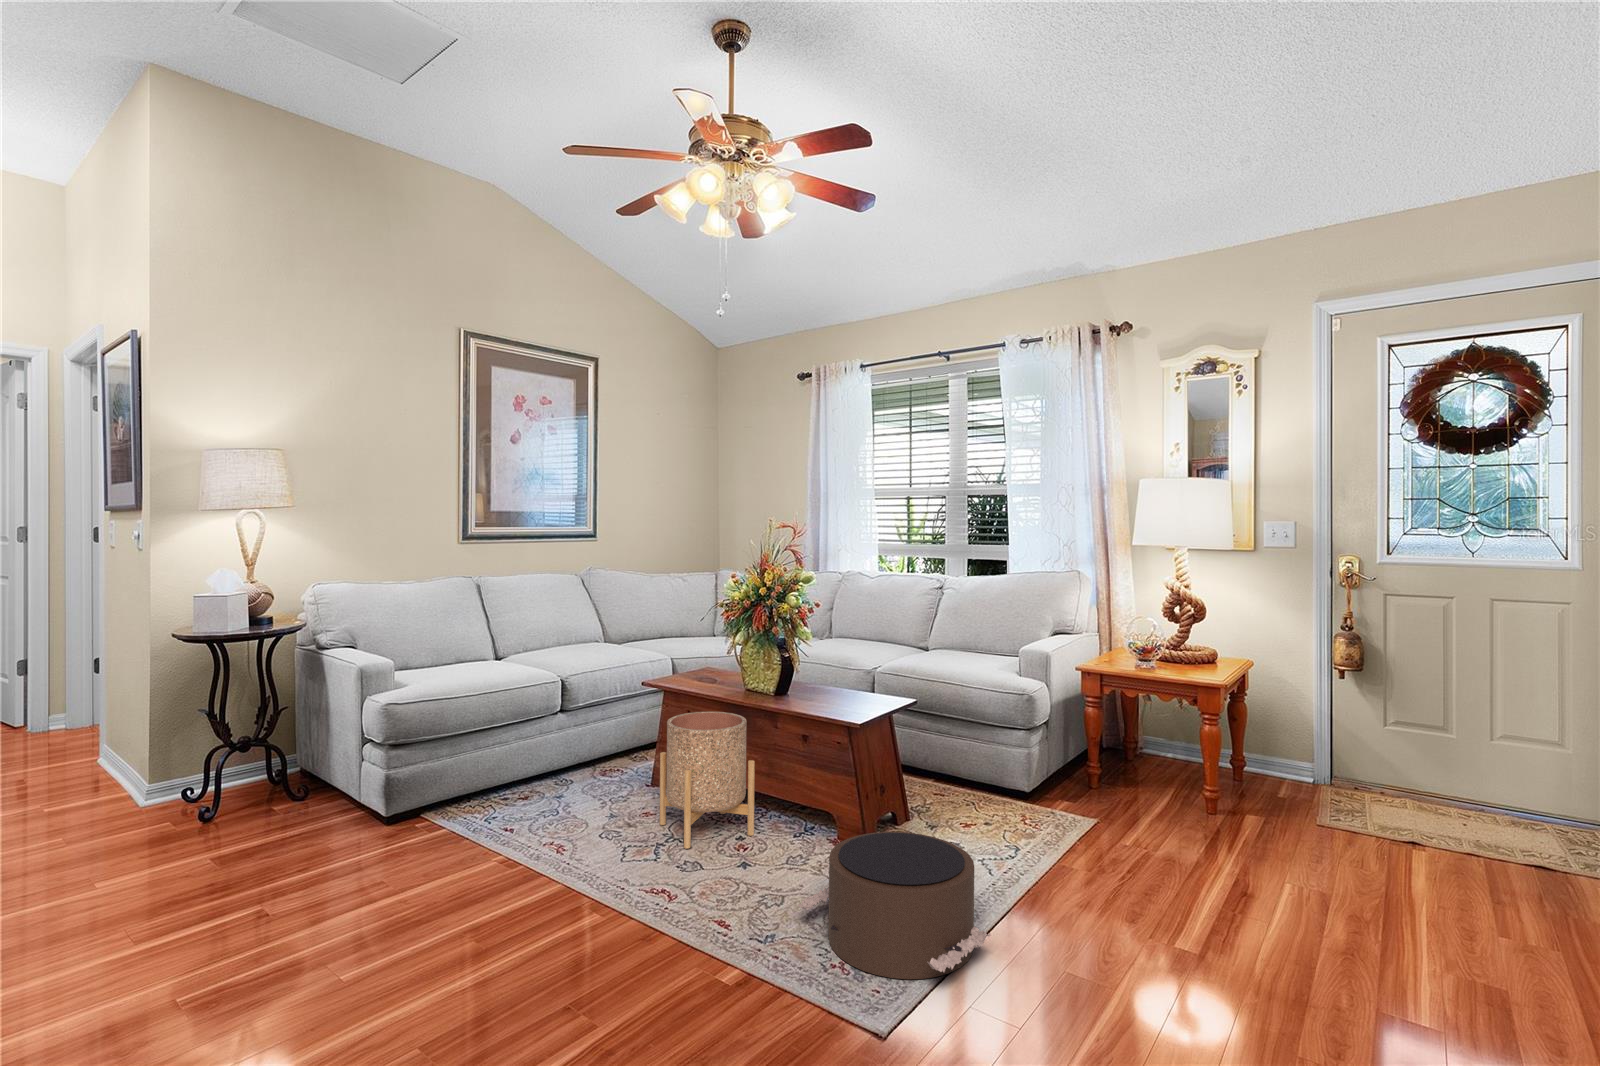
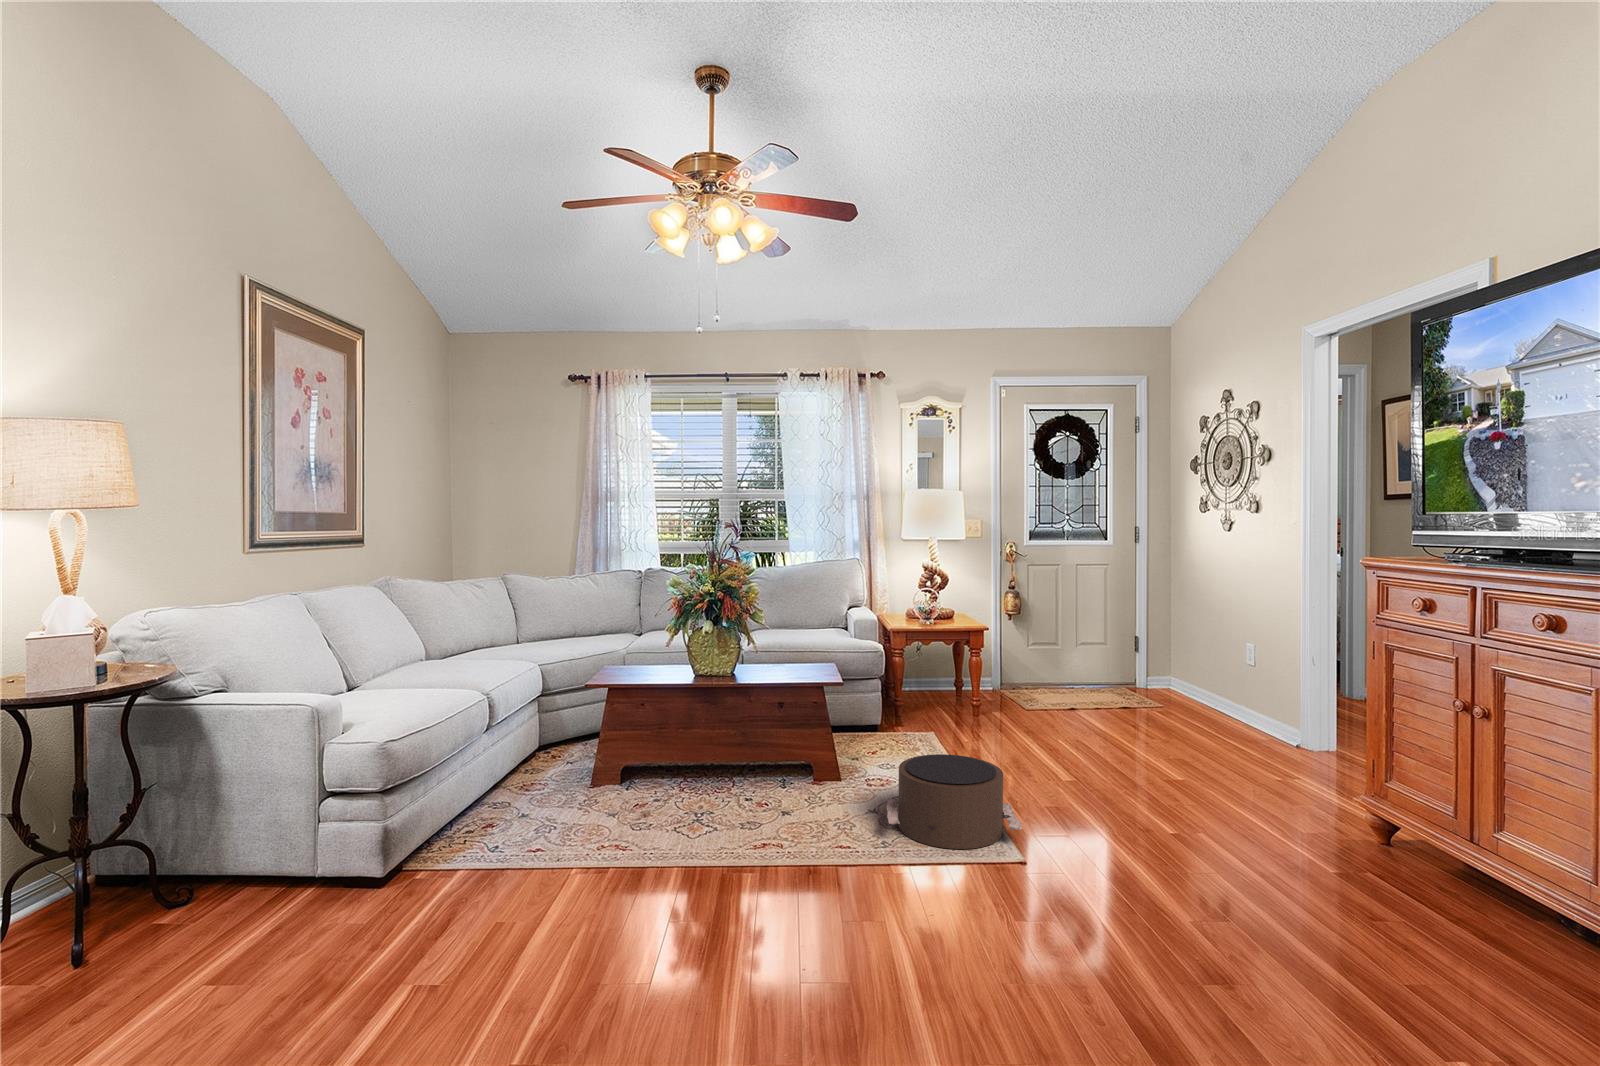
planter: present [660,712,755,849] -> none [662,698,750,820]

